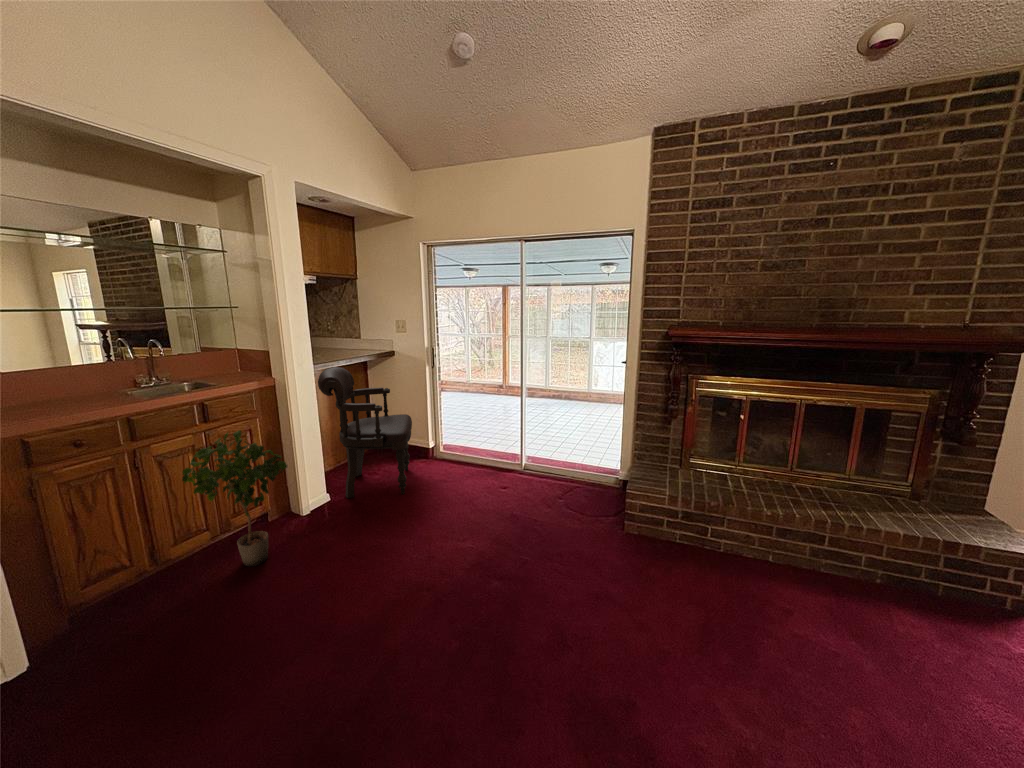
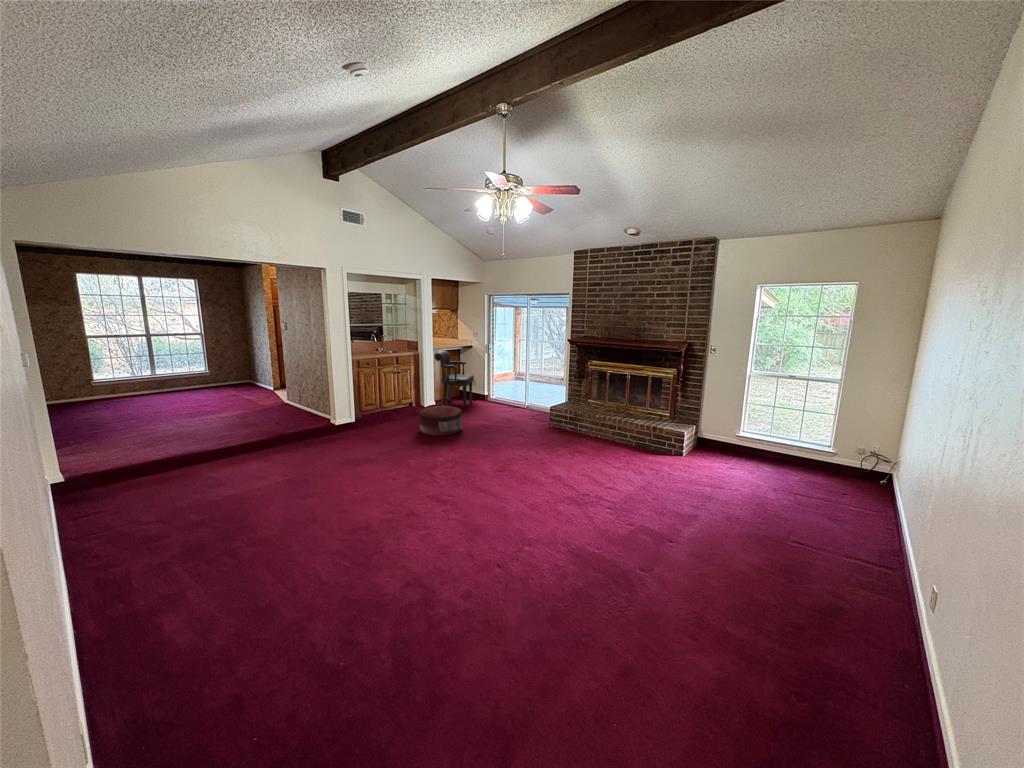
potted plant: present [182,430,287,566] -> none [387,368,419,416]
pouf: none [305,539,450,687] -> present [419,406,462,436]

